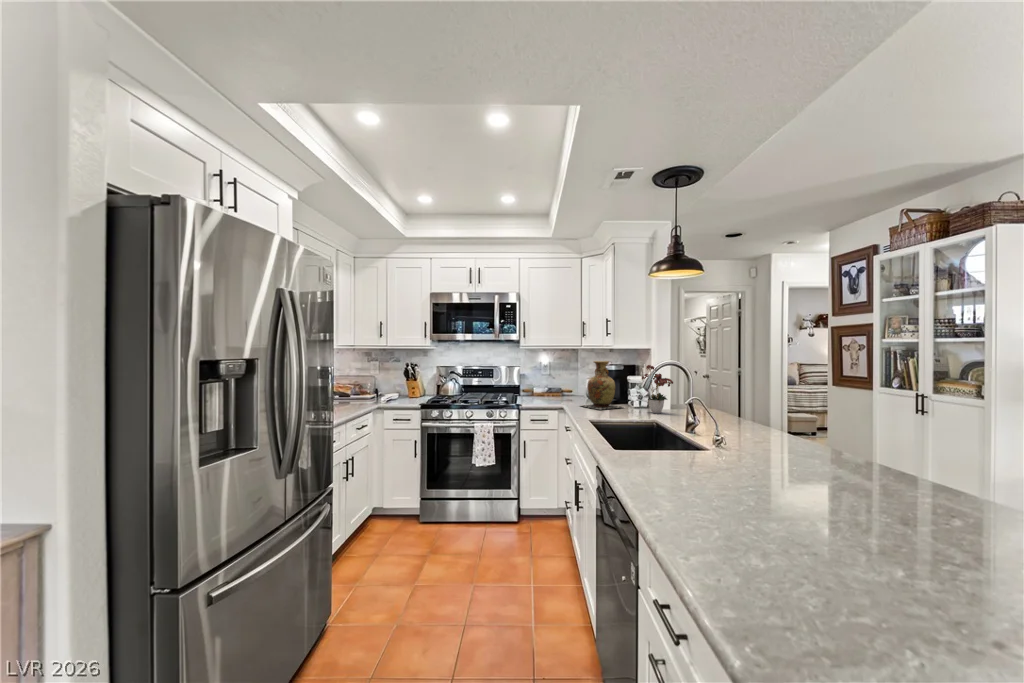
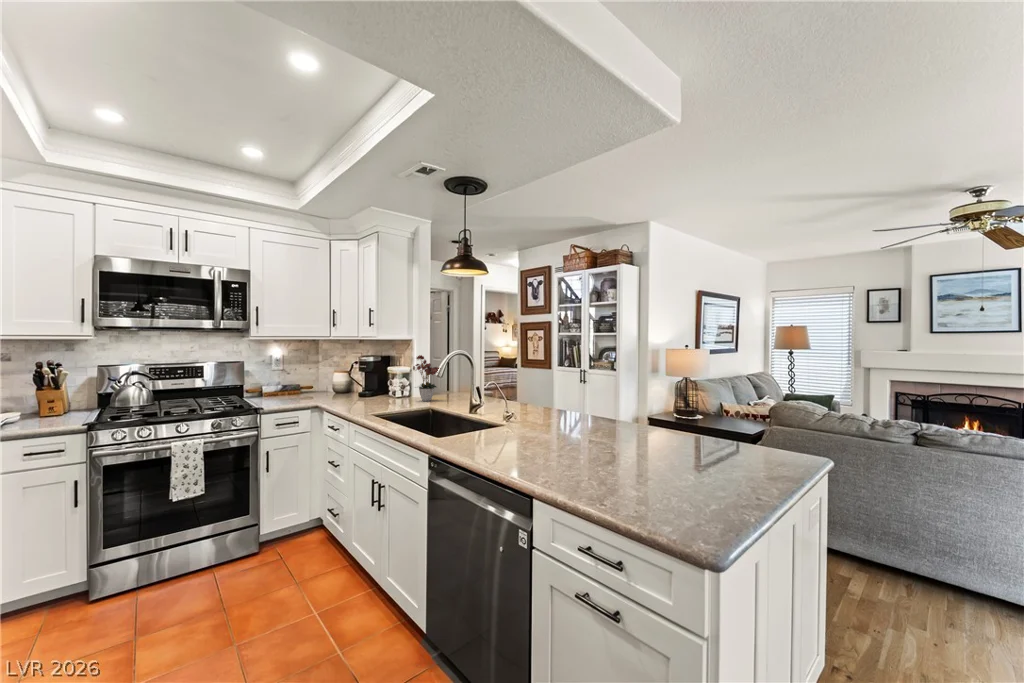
vase: present [582,361,621,409] -> none [342,352,392,403]

